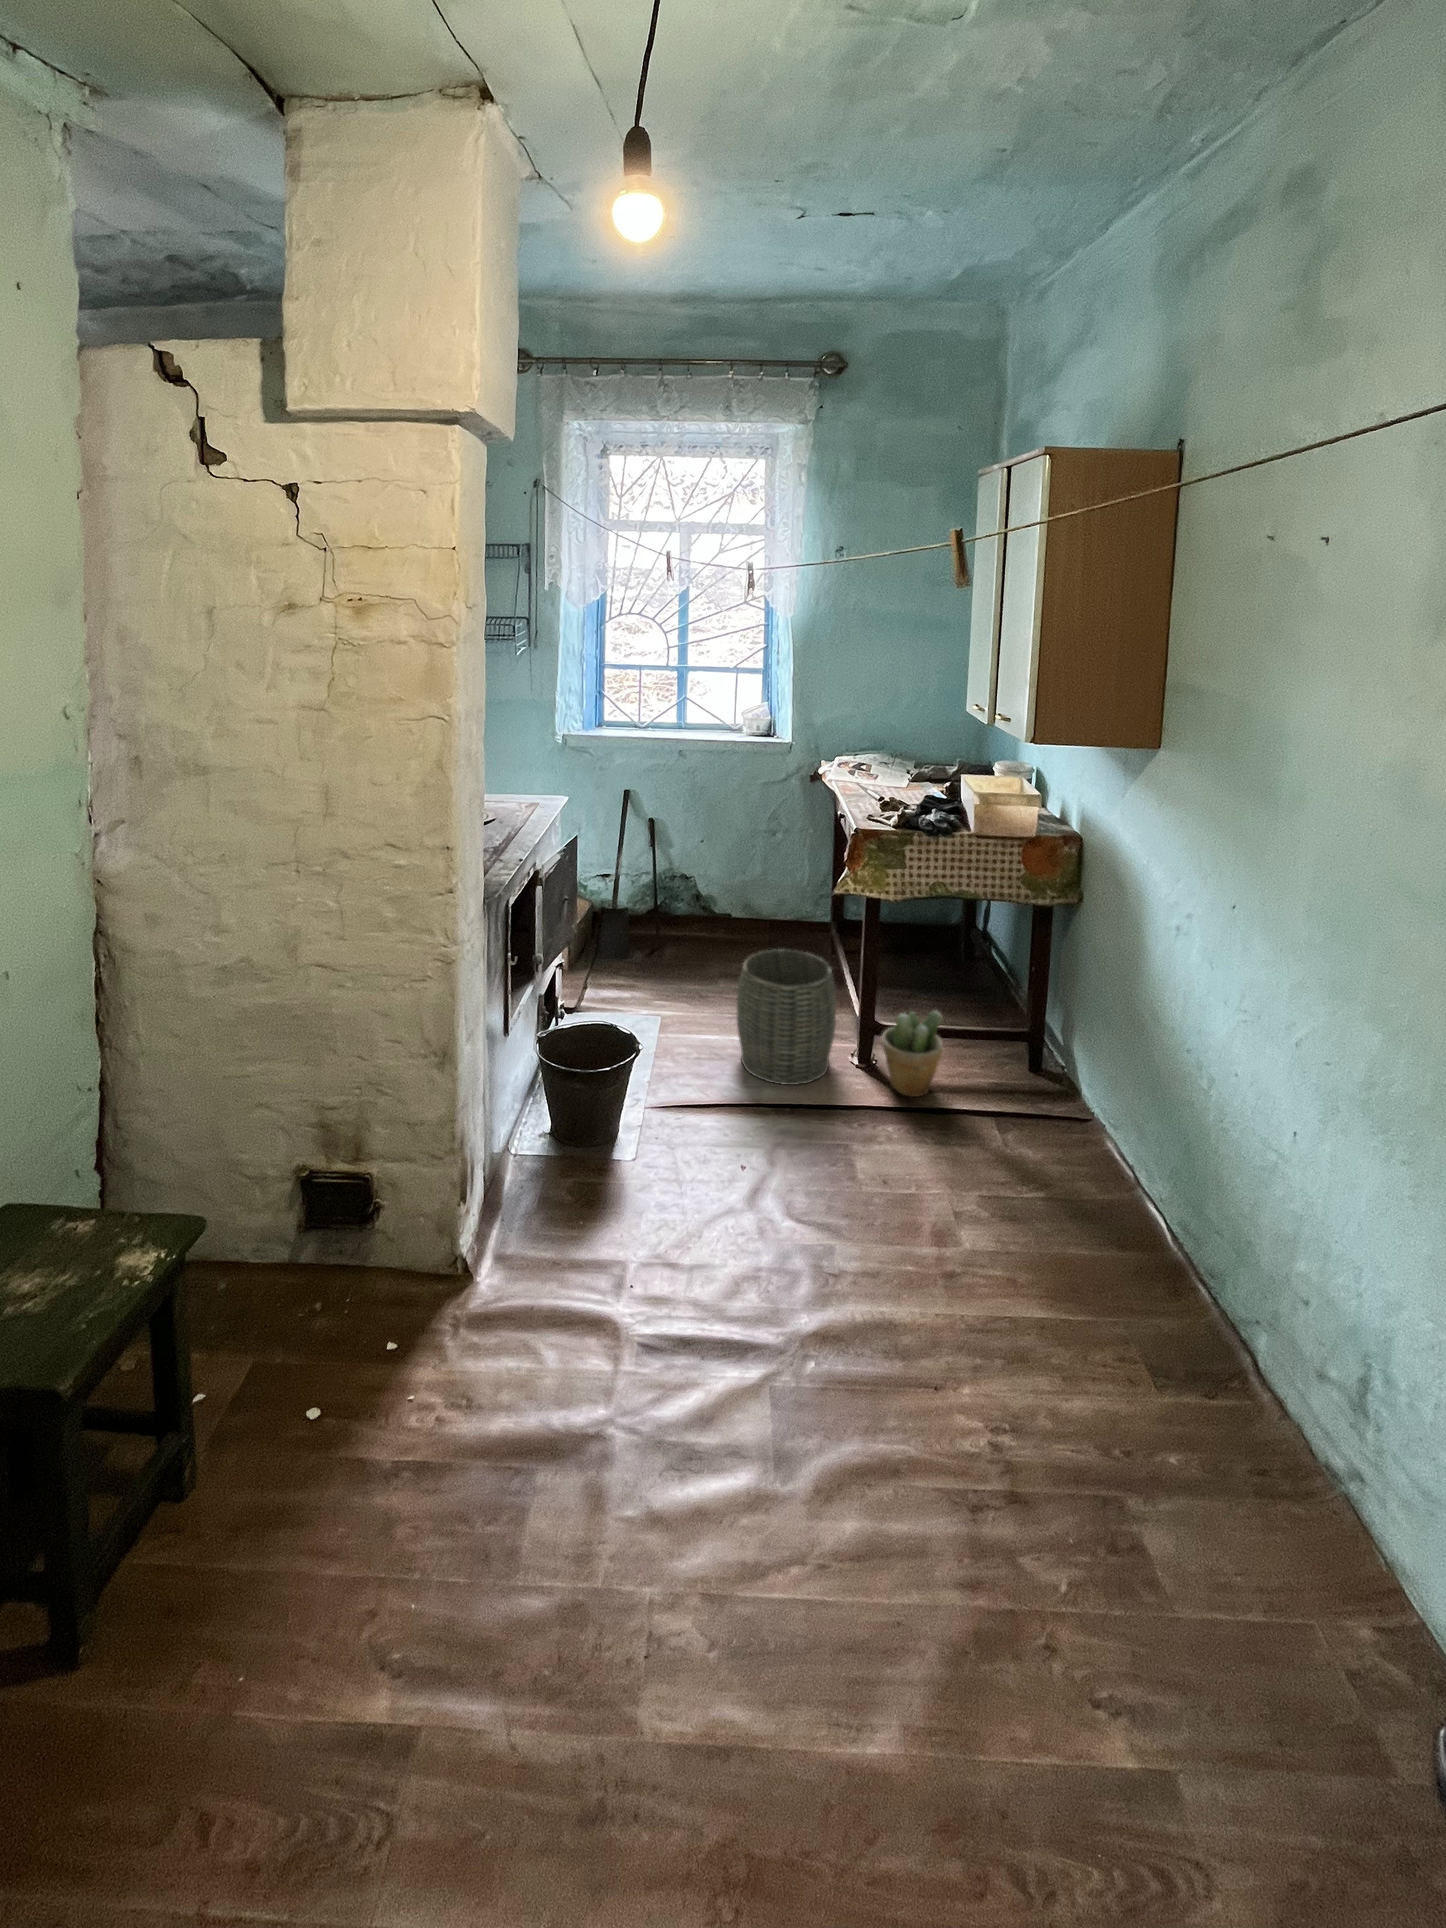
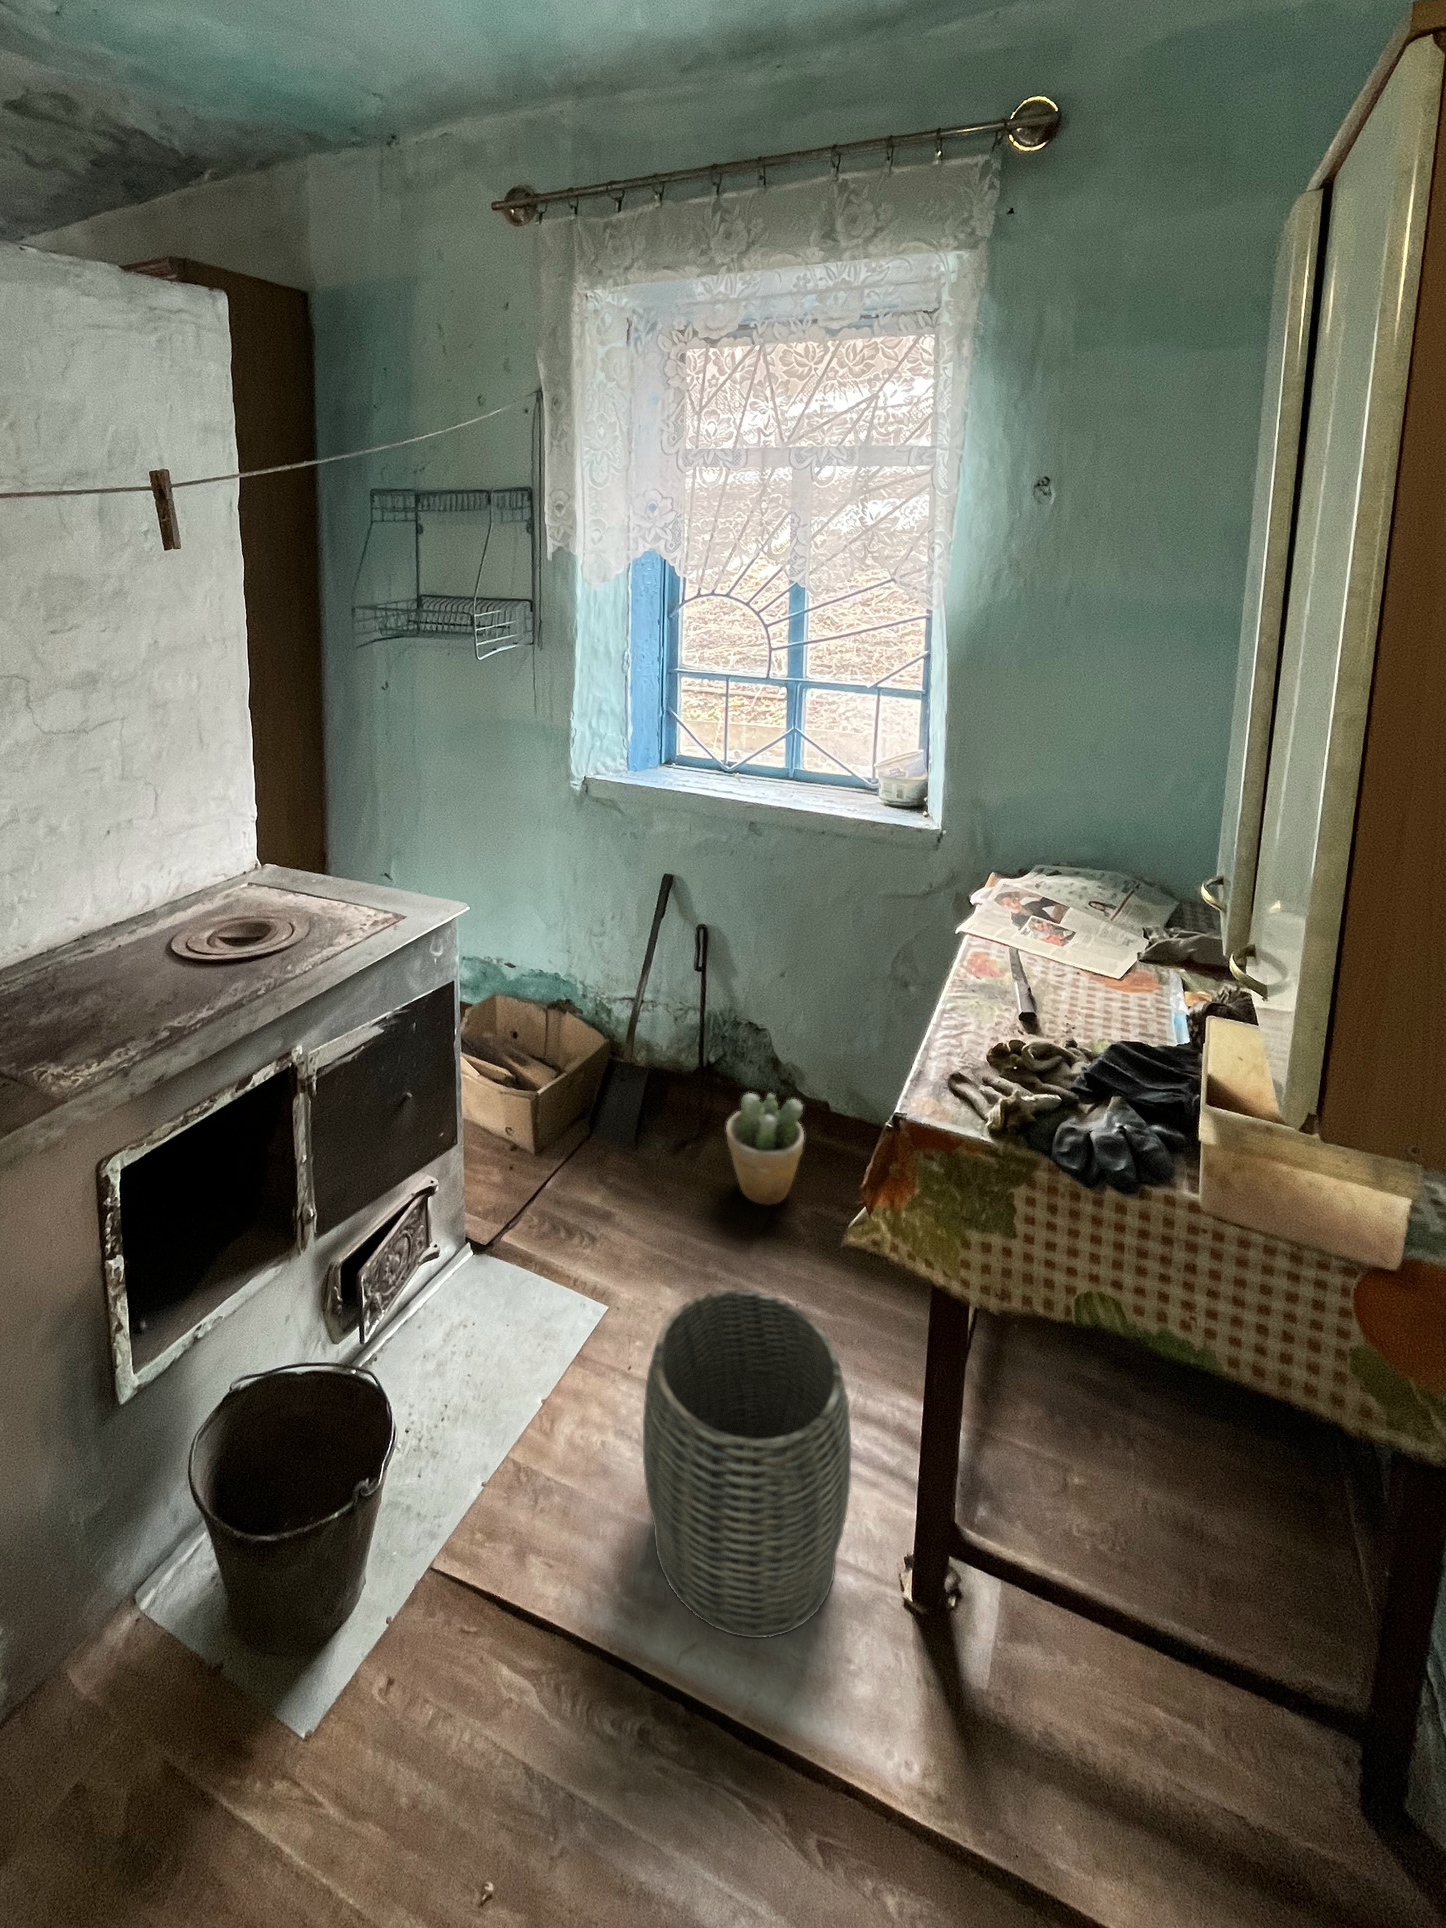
potted plant: present [882,1011,943,1097] -> present [726,1093,804,1204]

